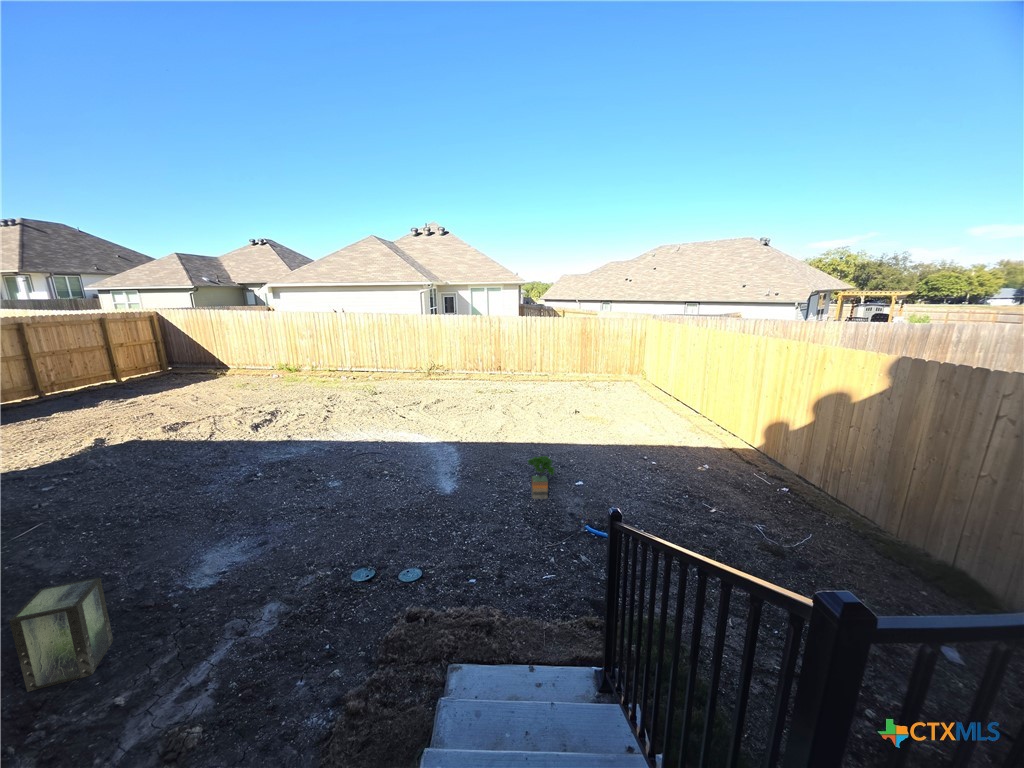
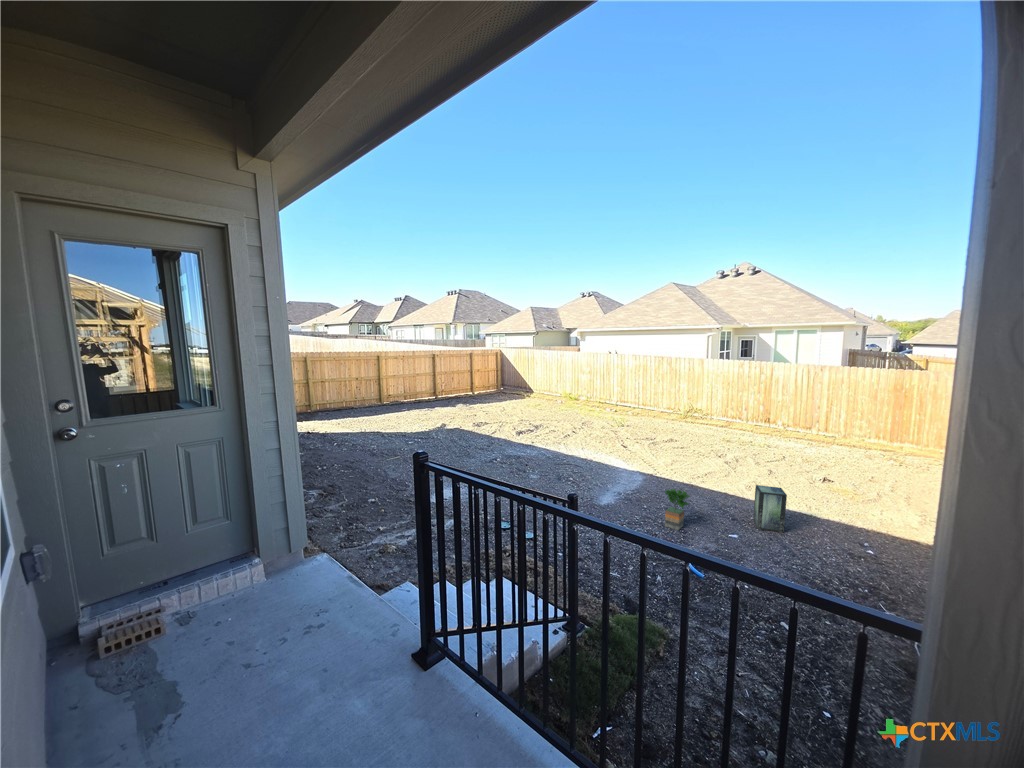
storage box: present [9,577,113,692] -> present [753,485,787,532]

